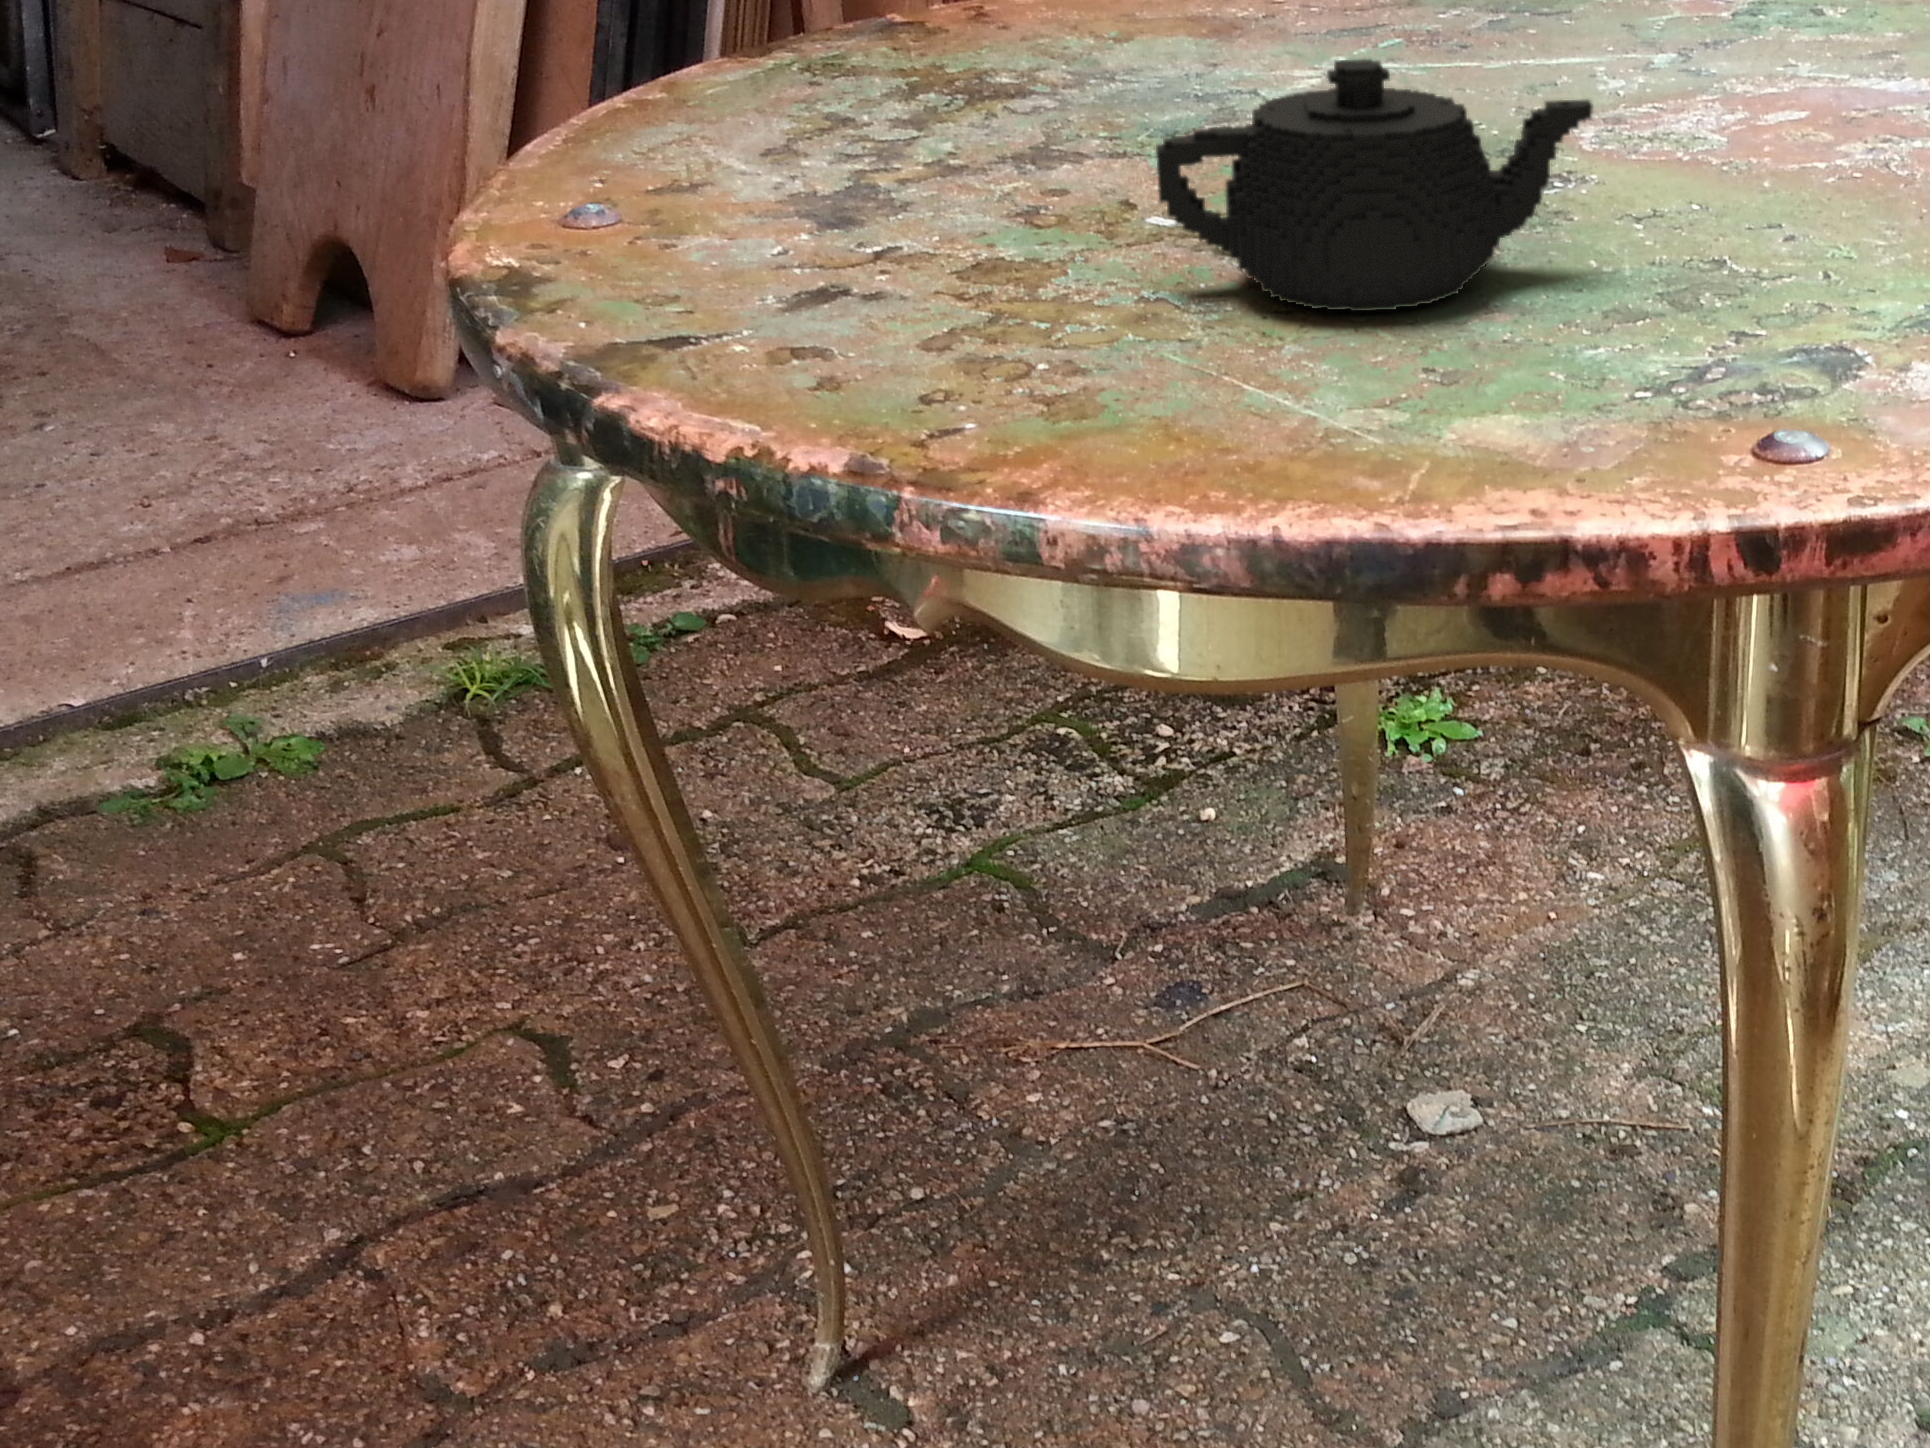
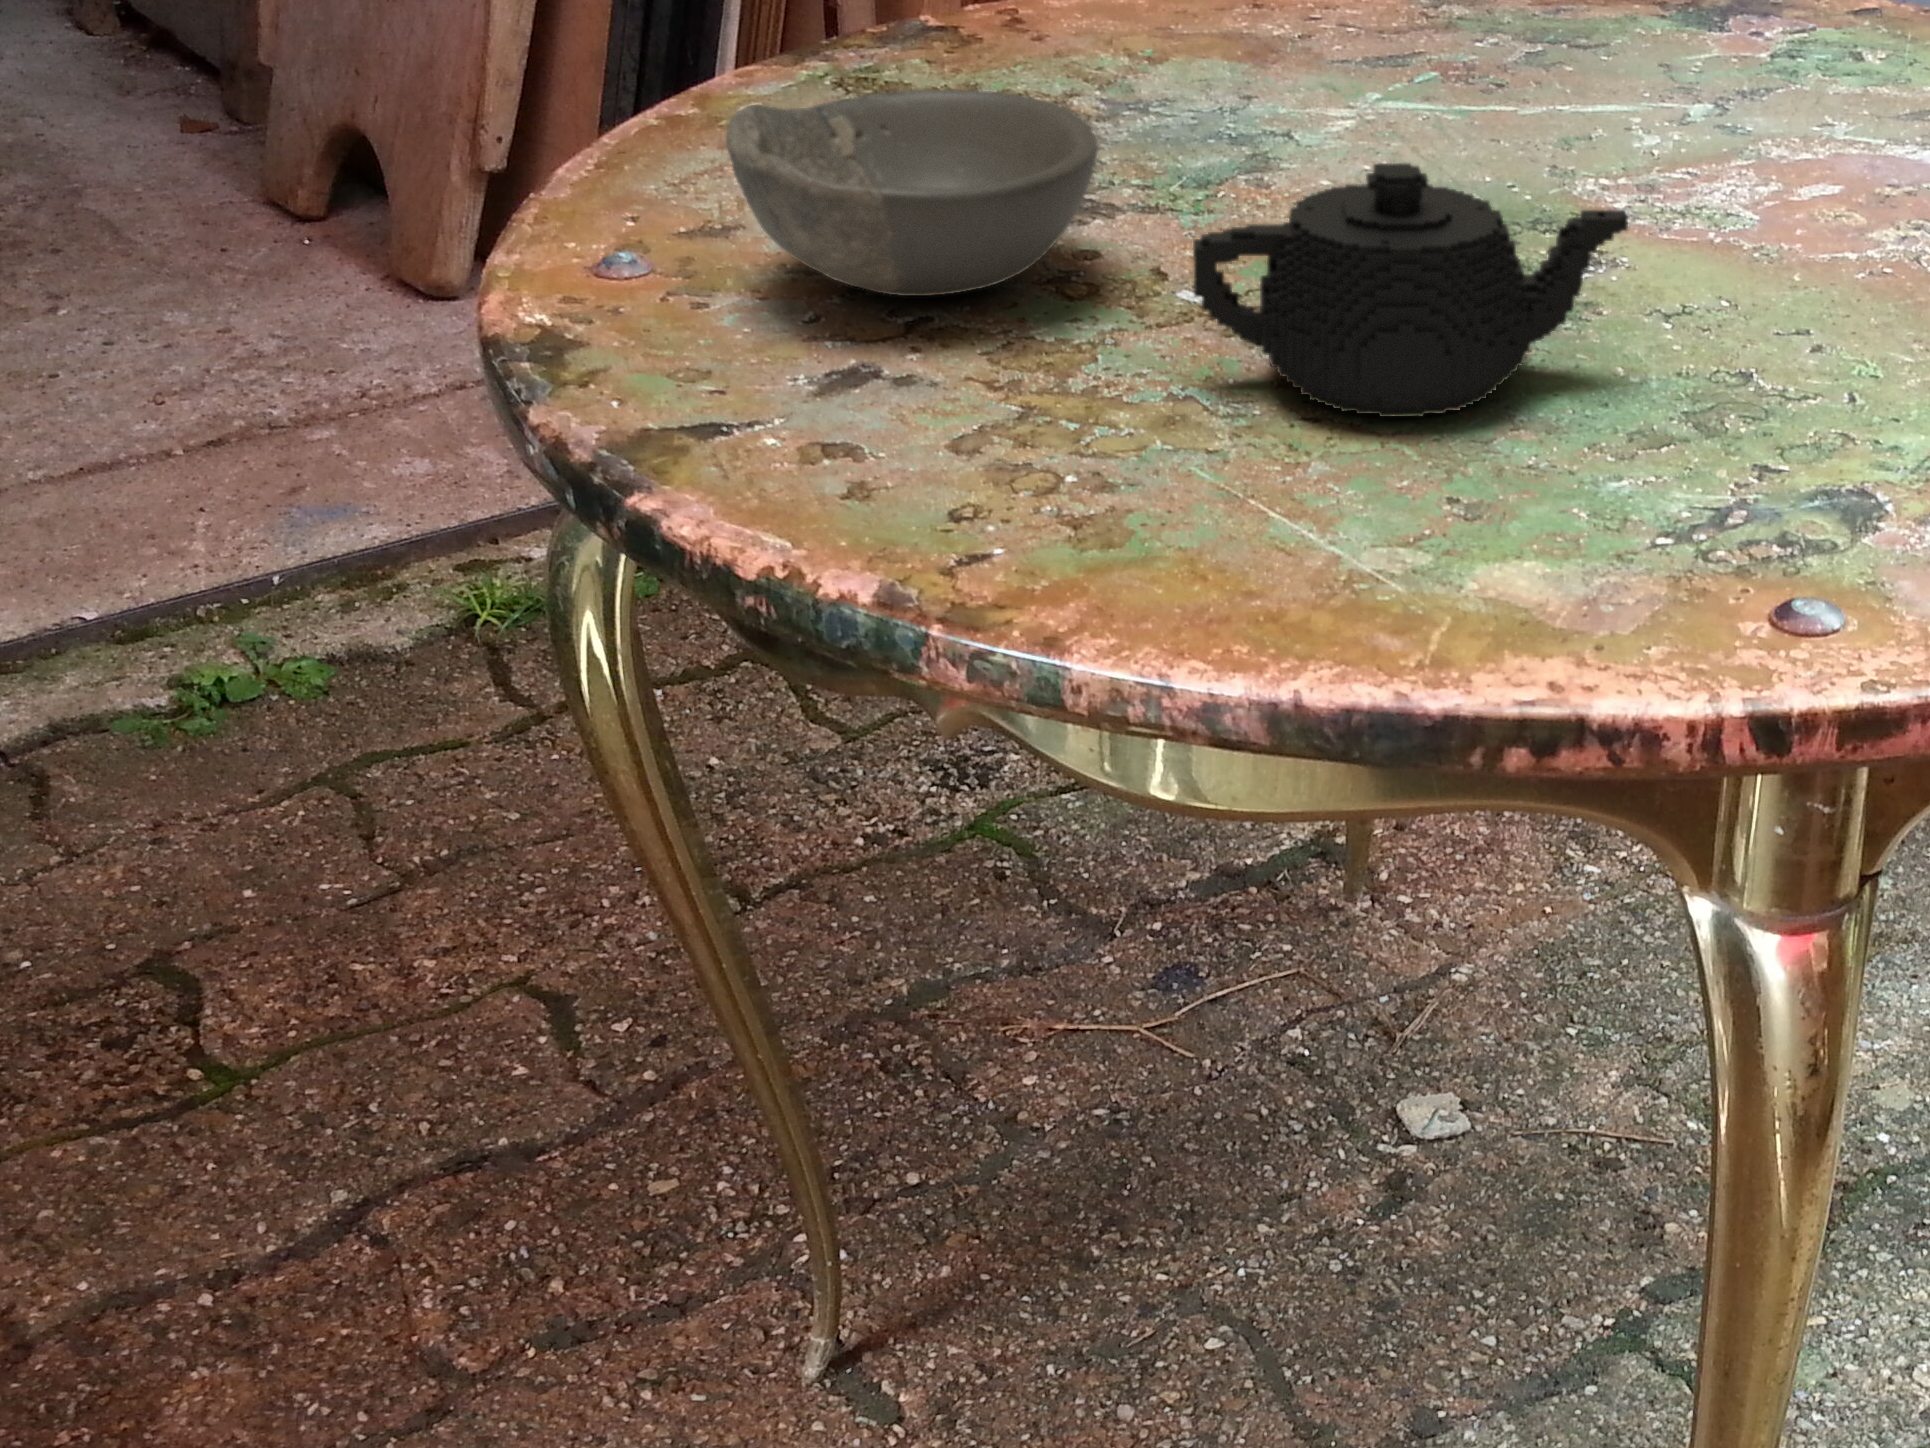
bowl: none [685,40,1059,233] -> present [726,89,1098,296]

